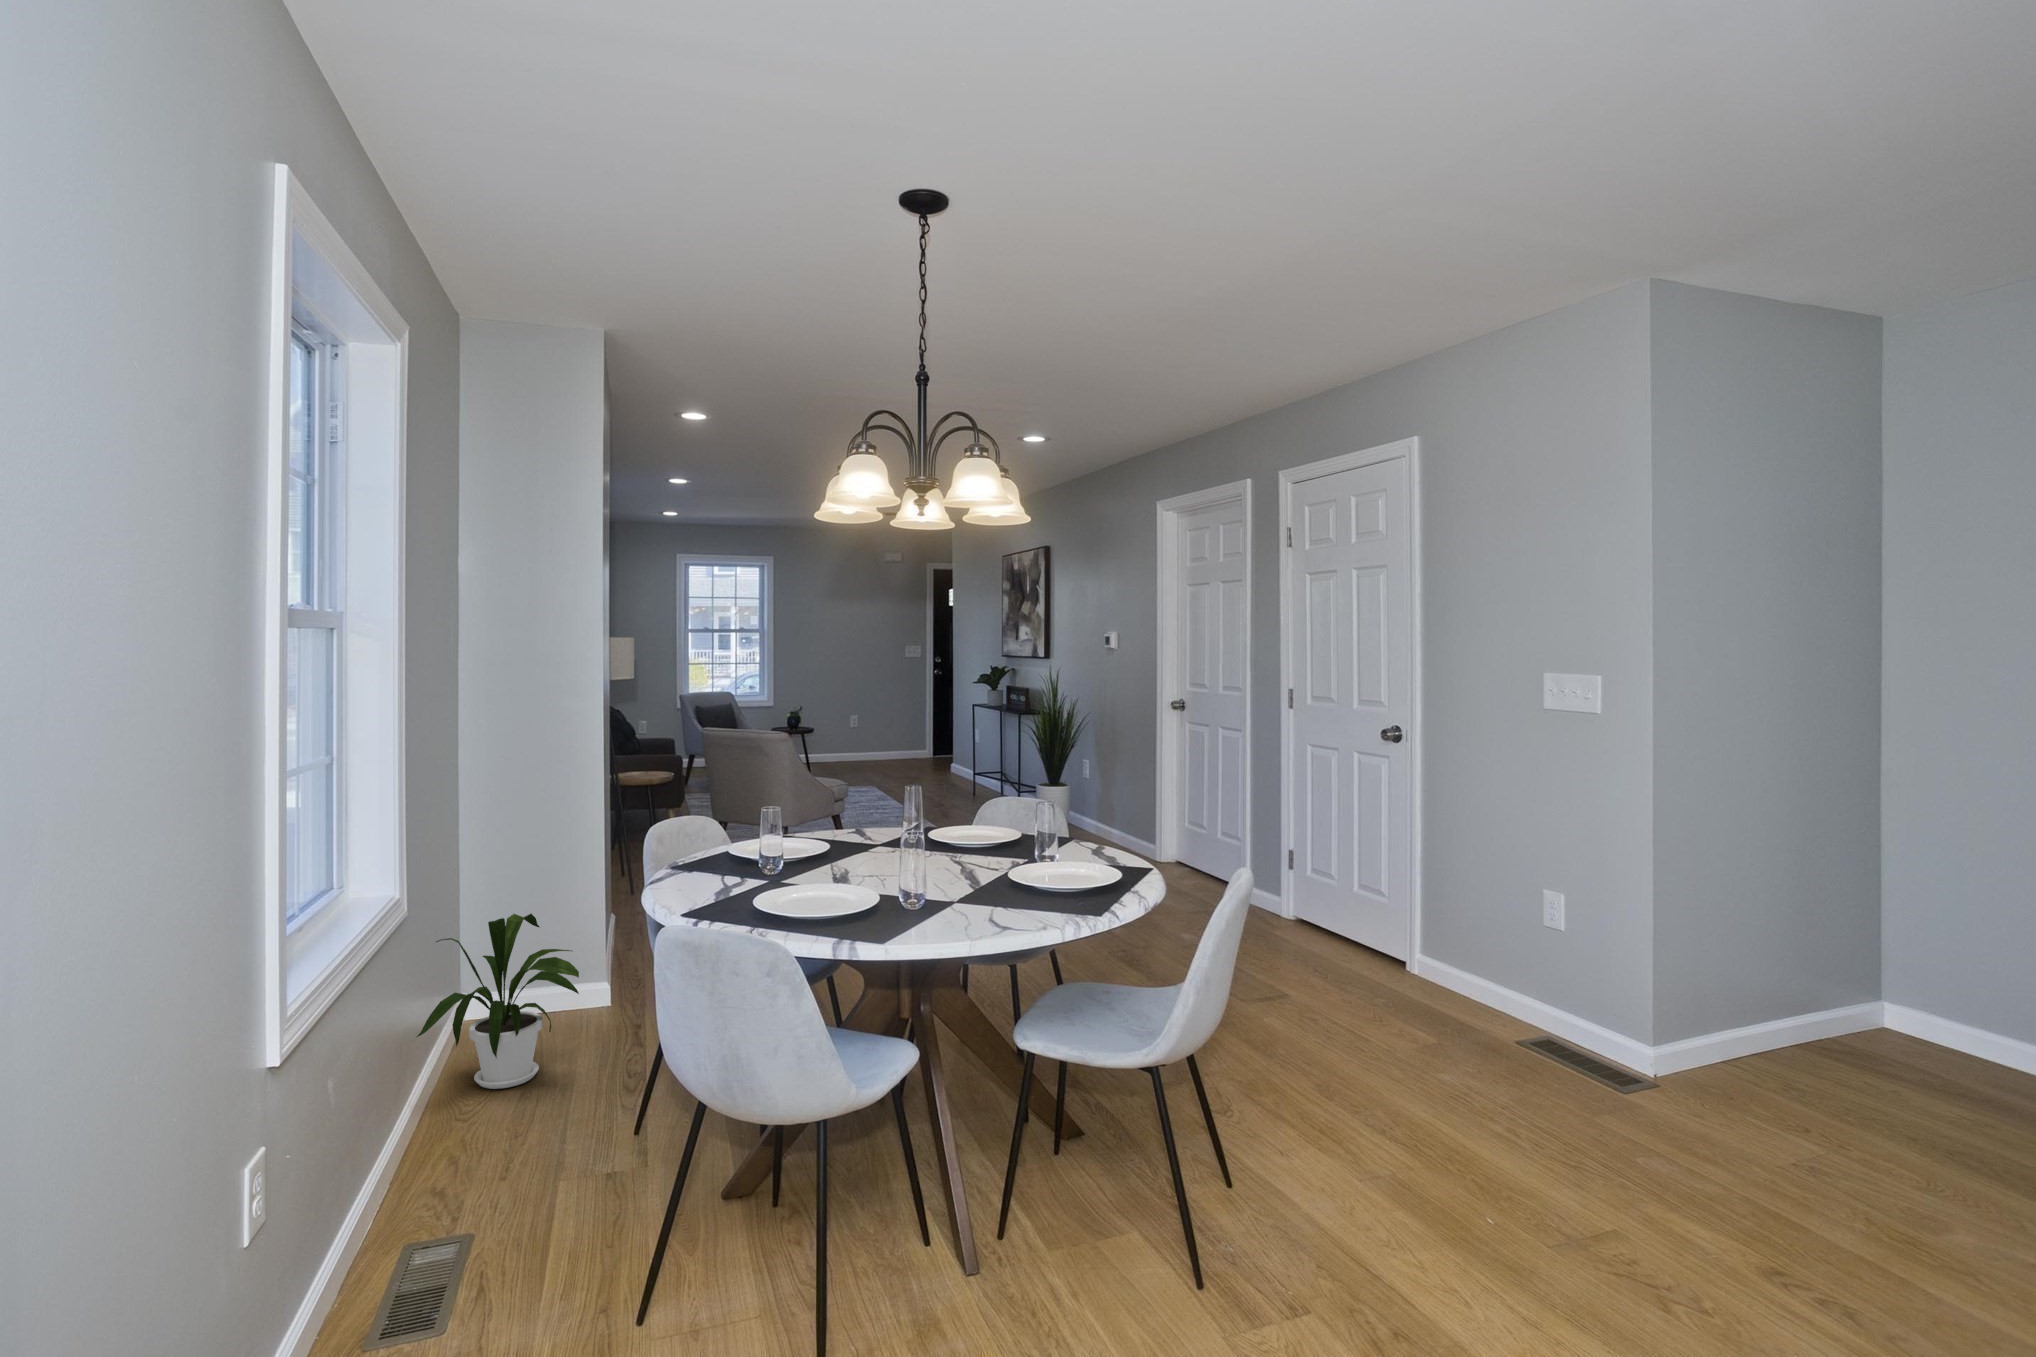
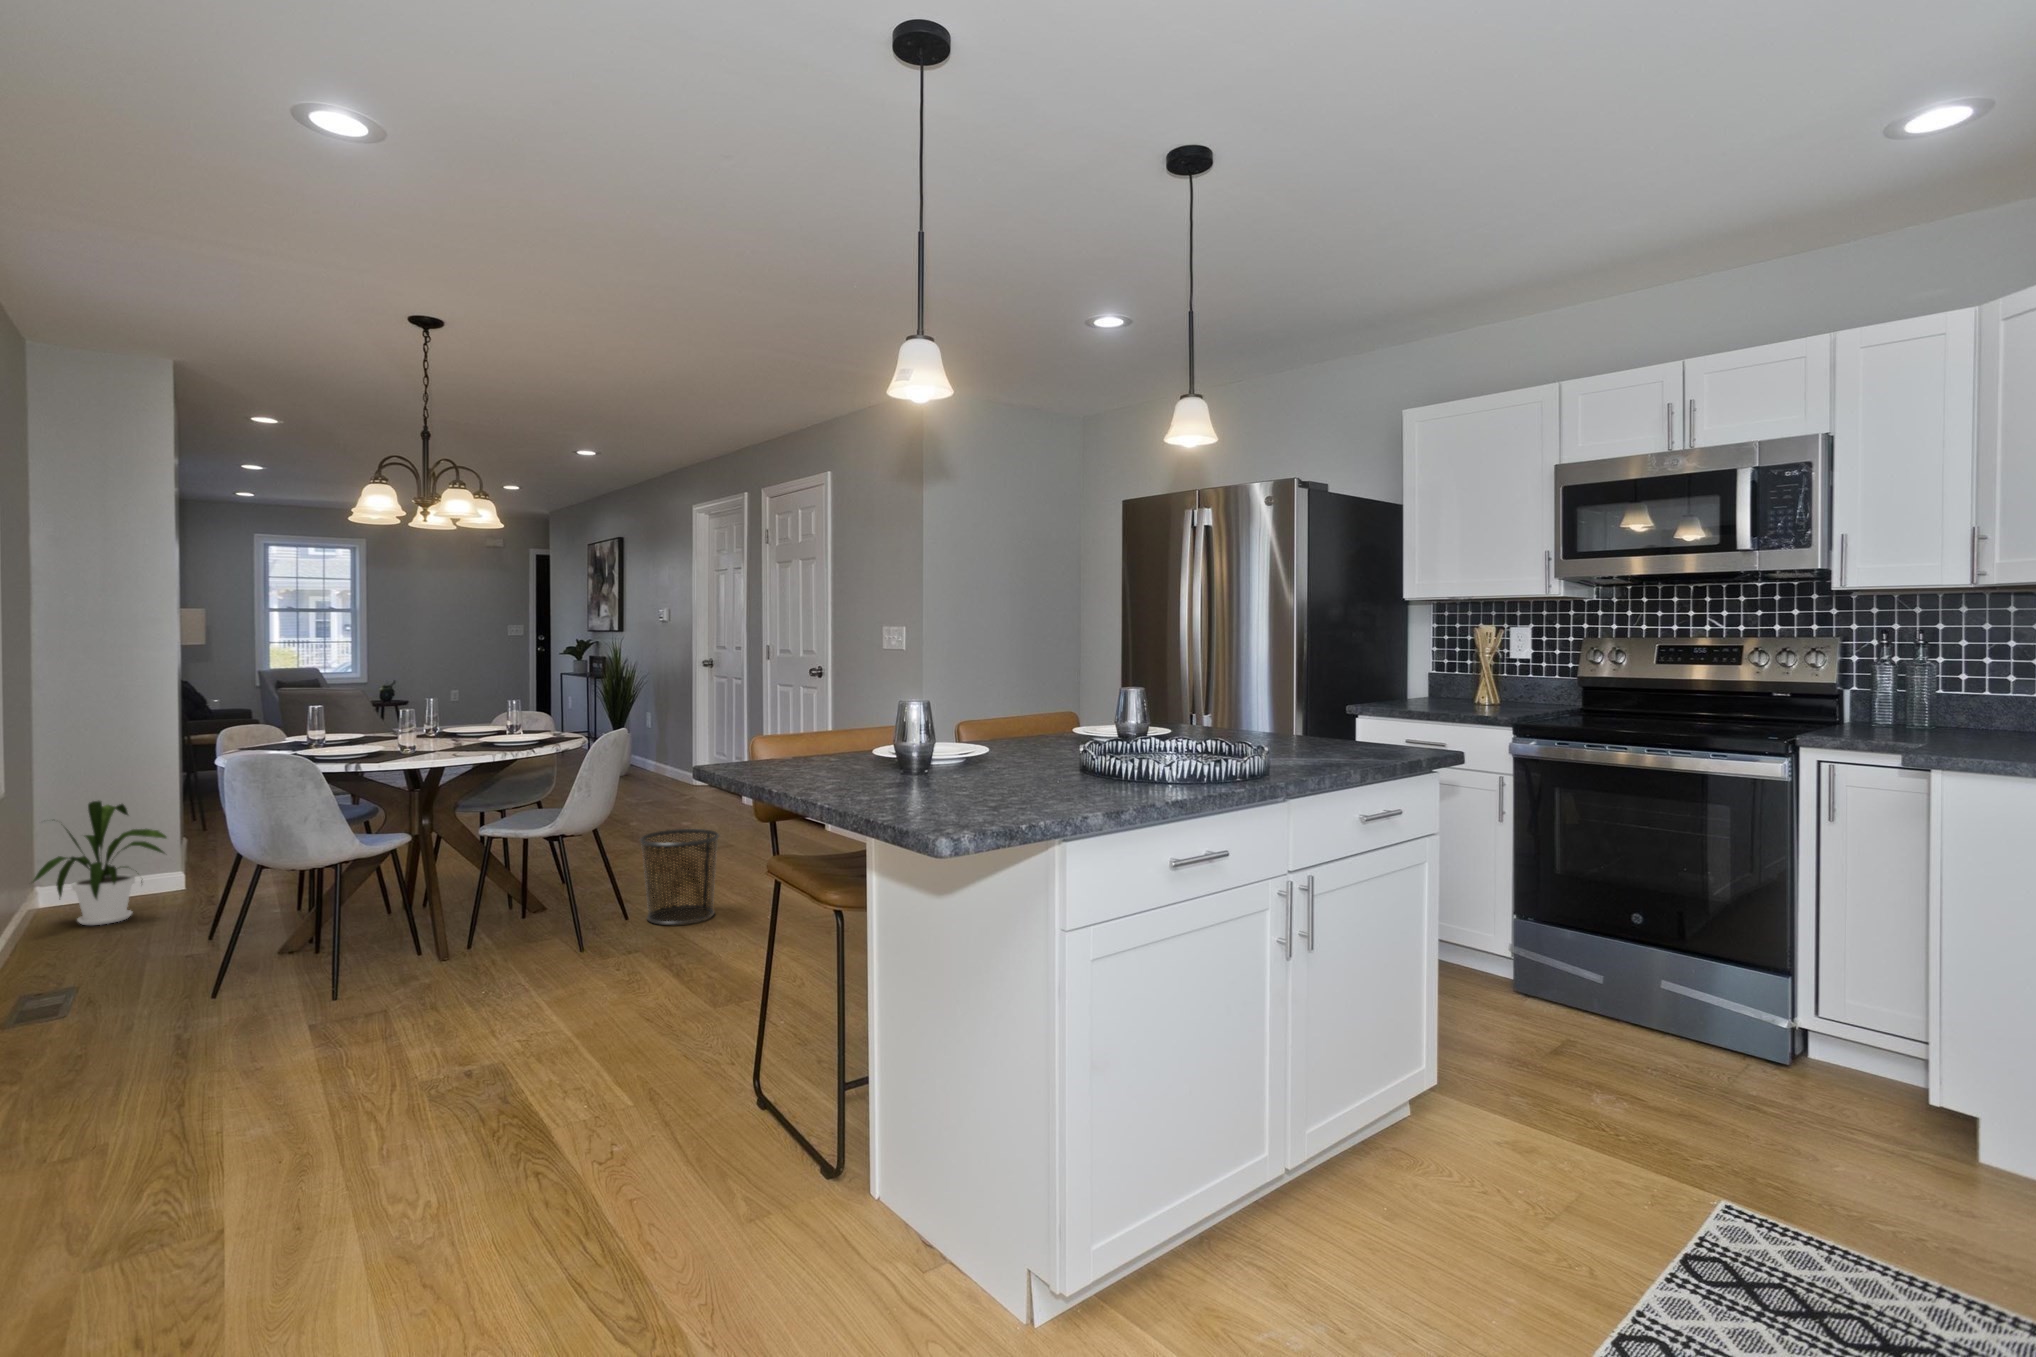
waste bin: none [1260,1030,1401,1227] -> present [640,829,719,925]

